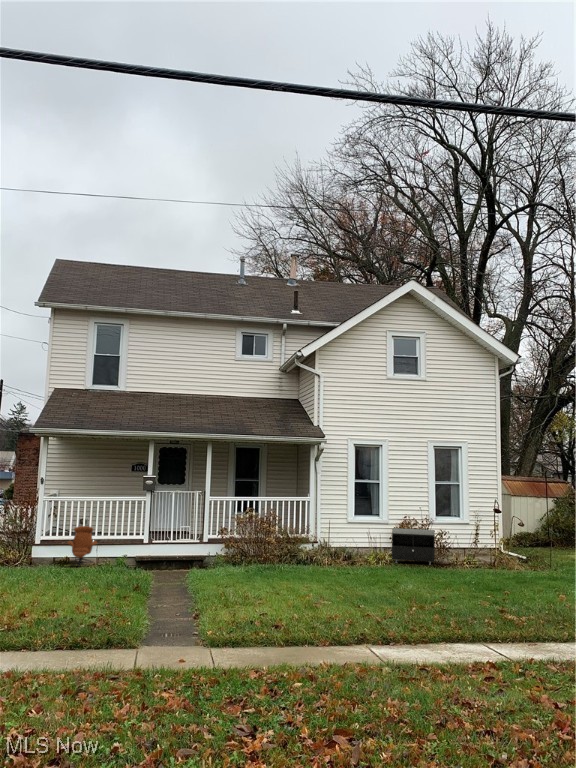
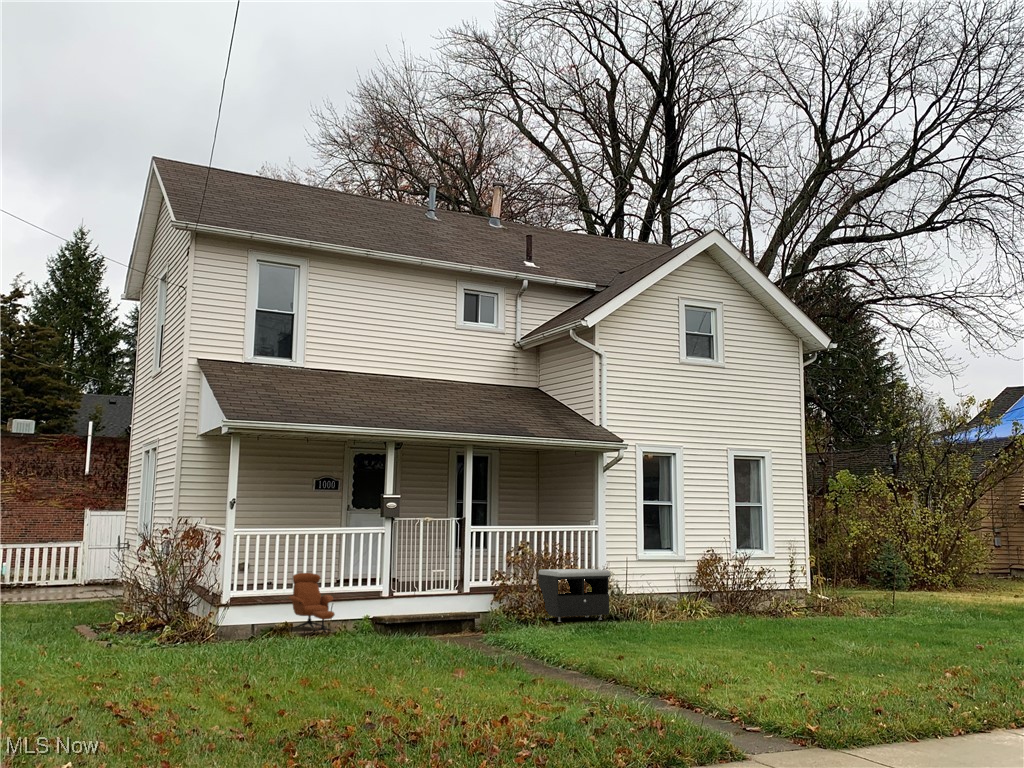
storage bench: present [392,528,435,565] -> present [538,569,610,622]

